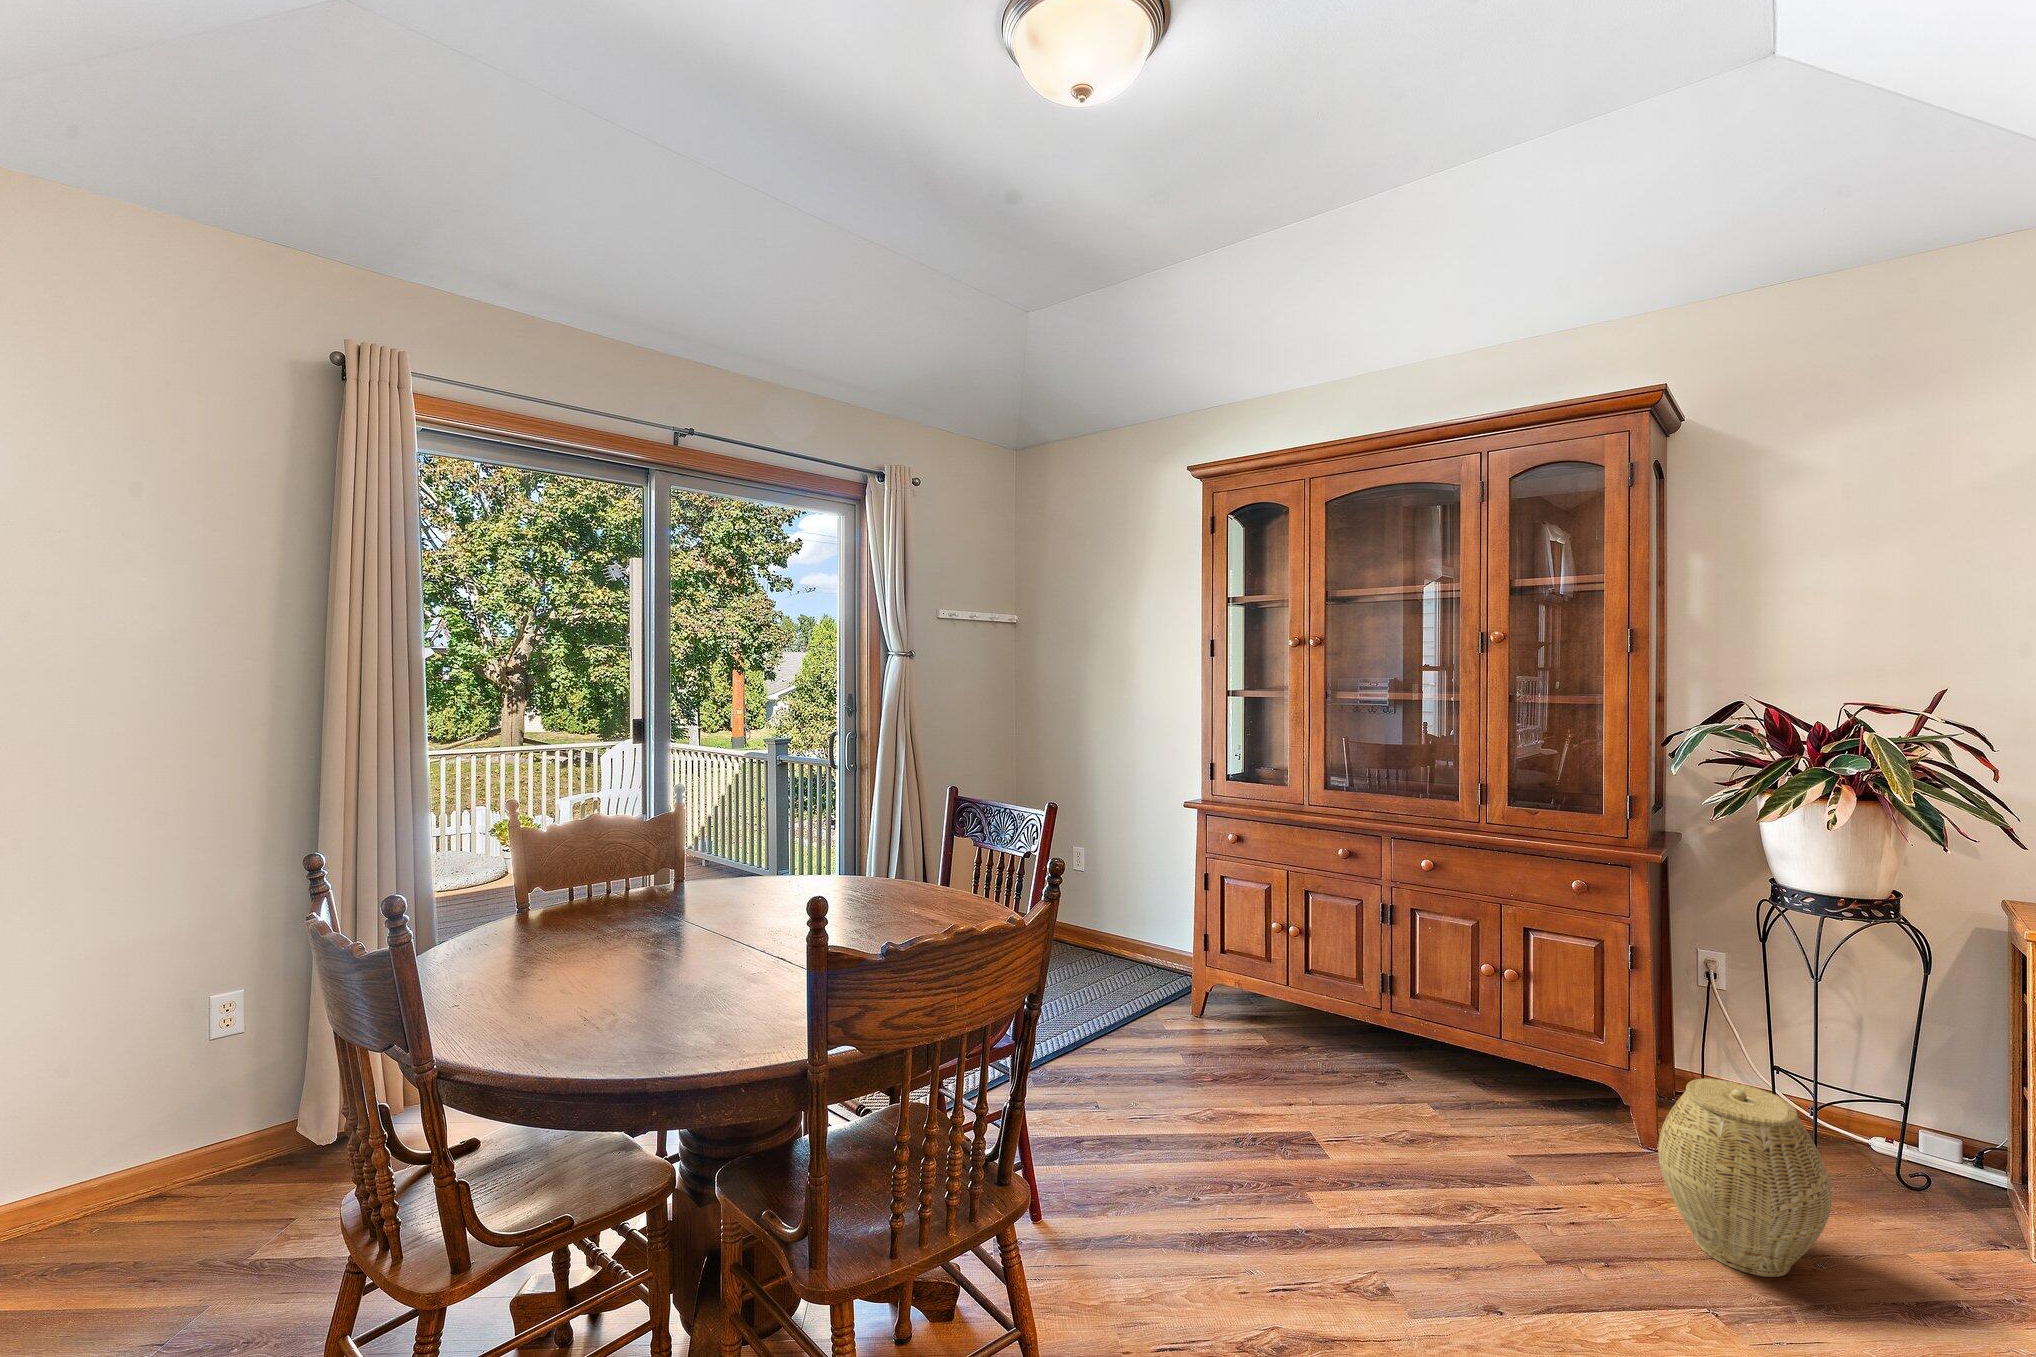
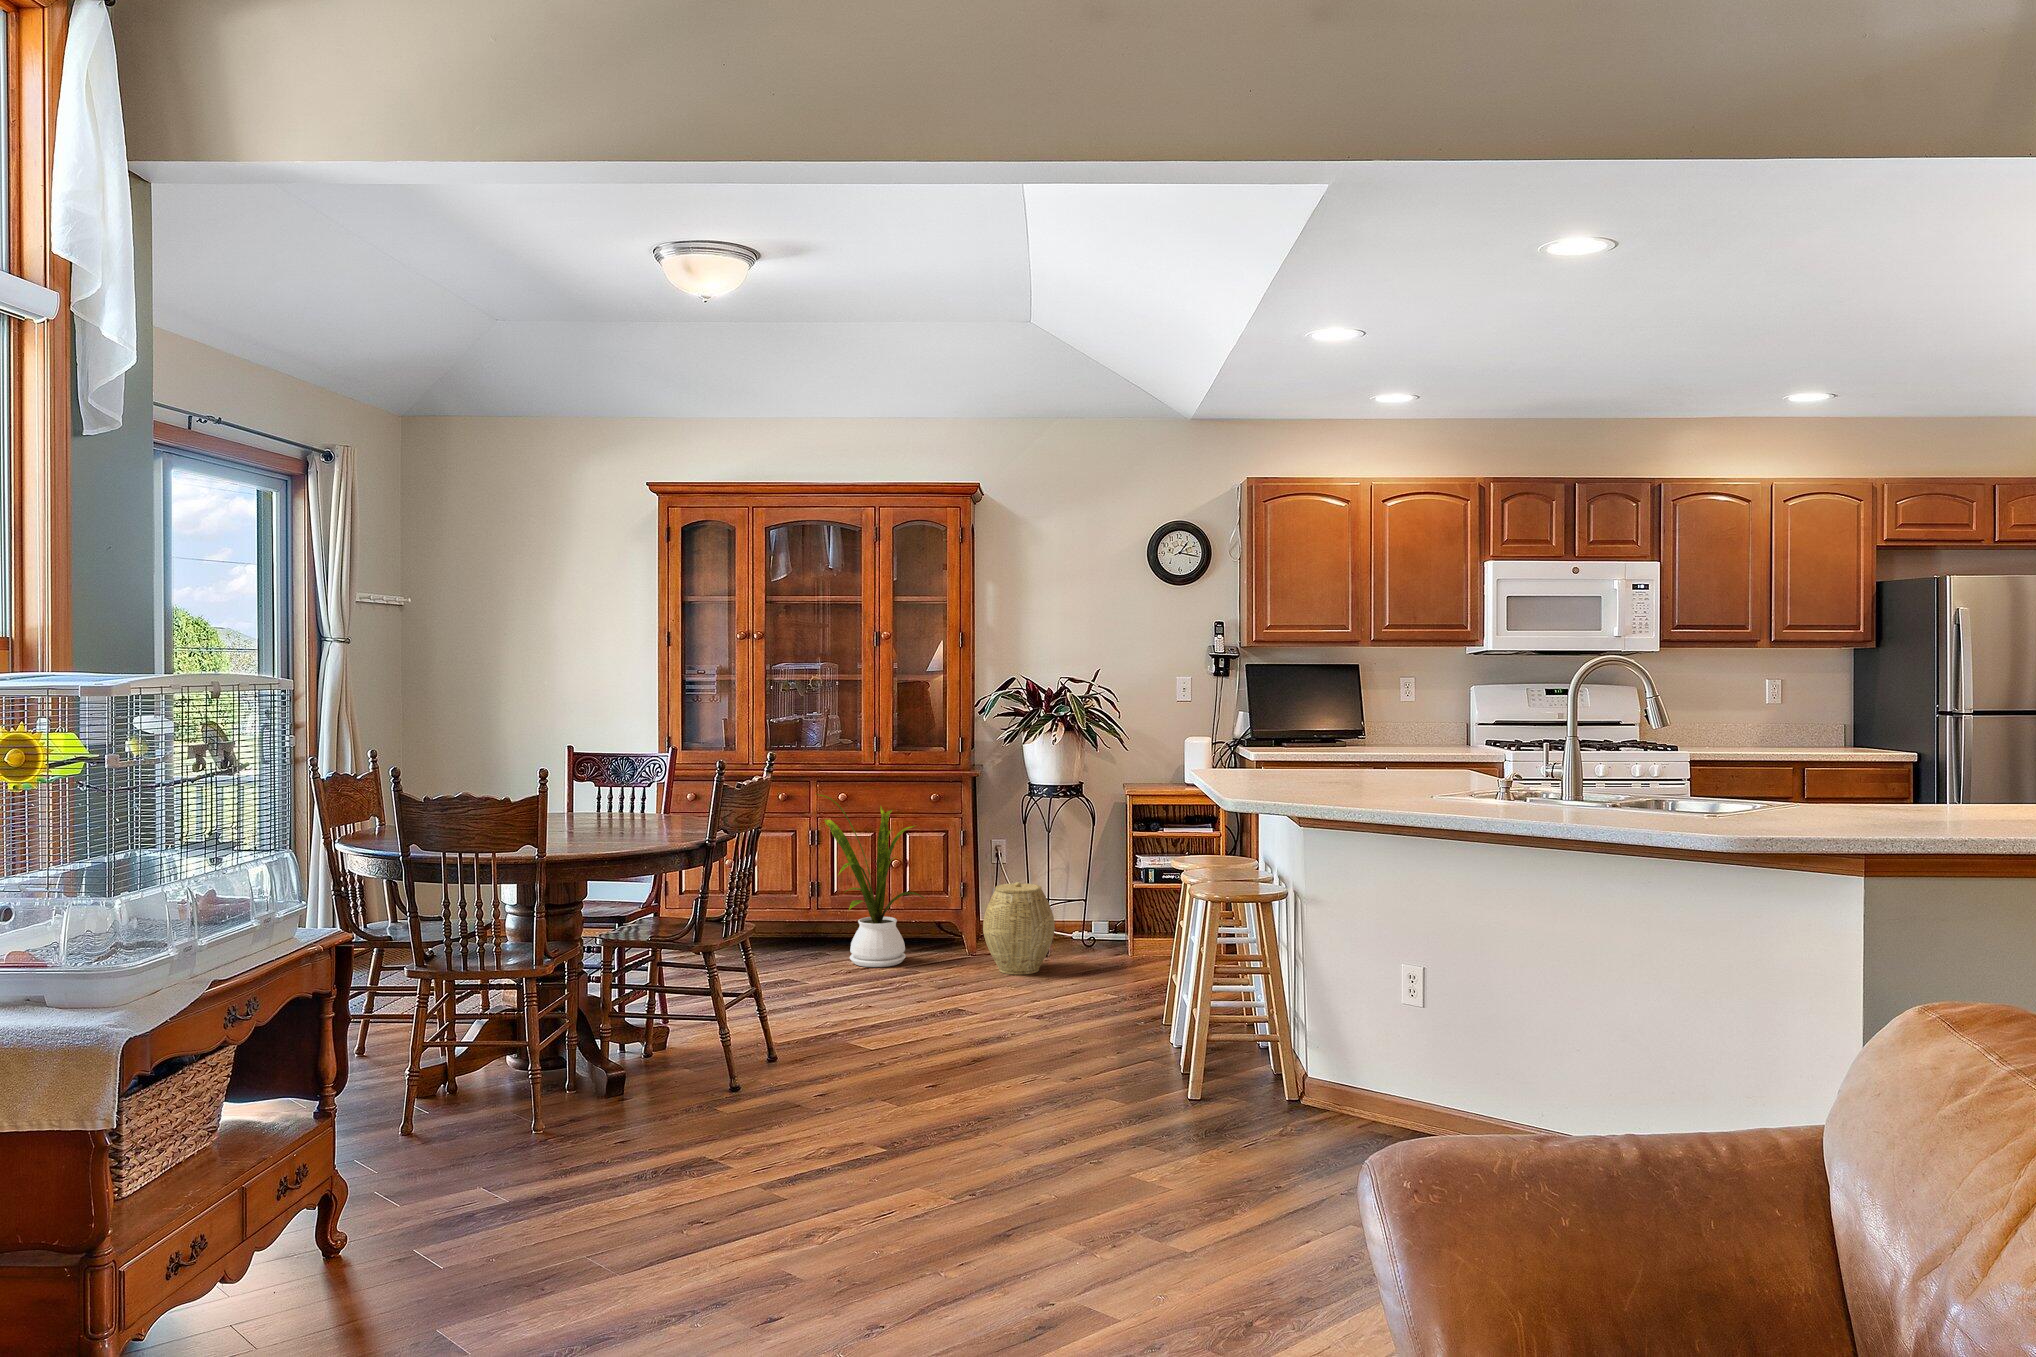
house plant: none [1365,863,1557,1144] -> present [816,794,924,967]

